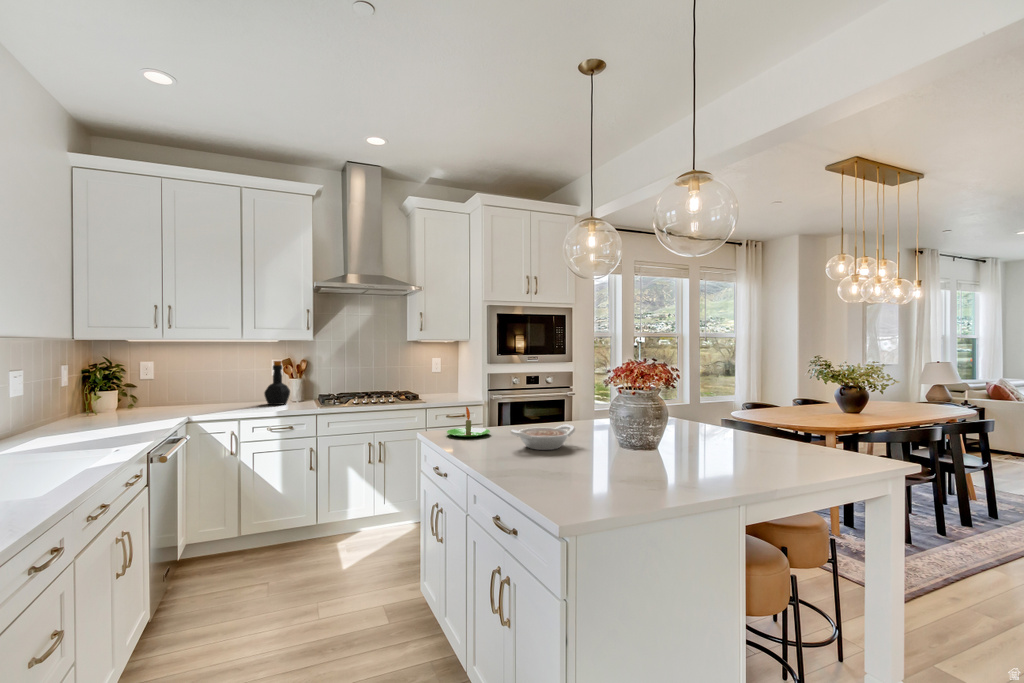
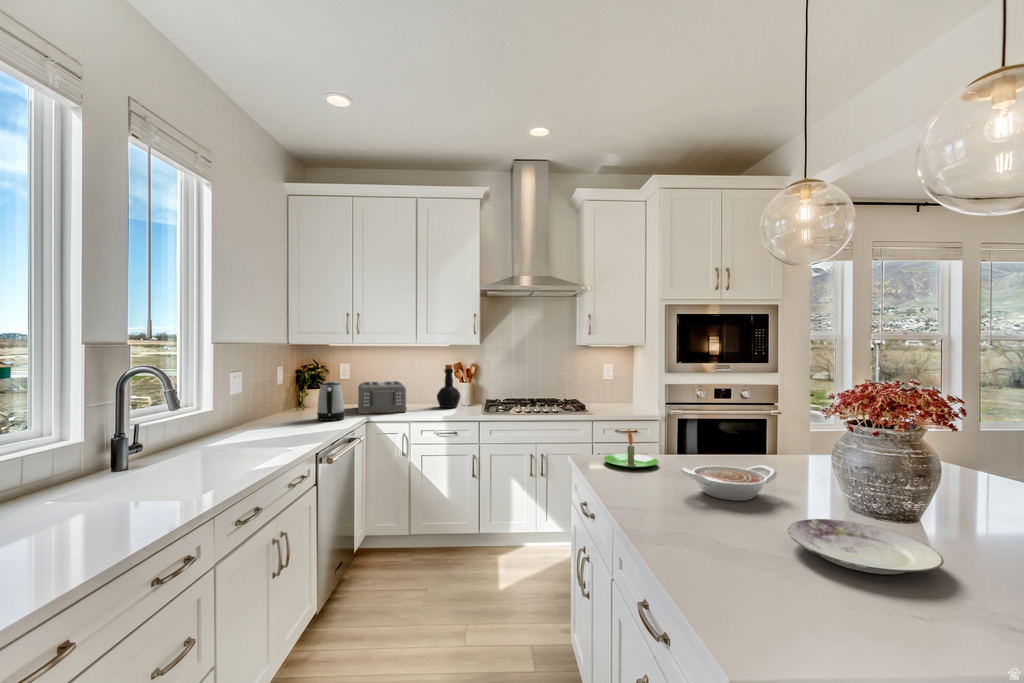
toaster: none [170,380,233,414] -> present [358,381,407,414]
kettle: none [127,381,161,423] -> present [317,382,344,421]
plate: none [583,452,667,476] -> present [788,519,944,574]

